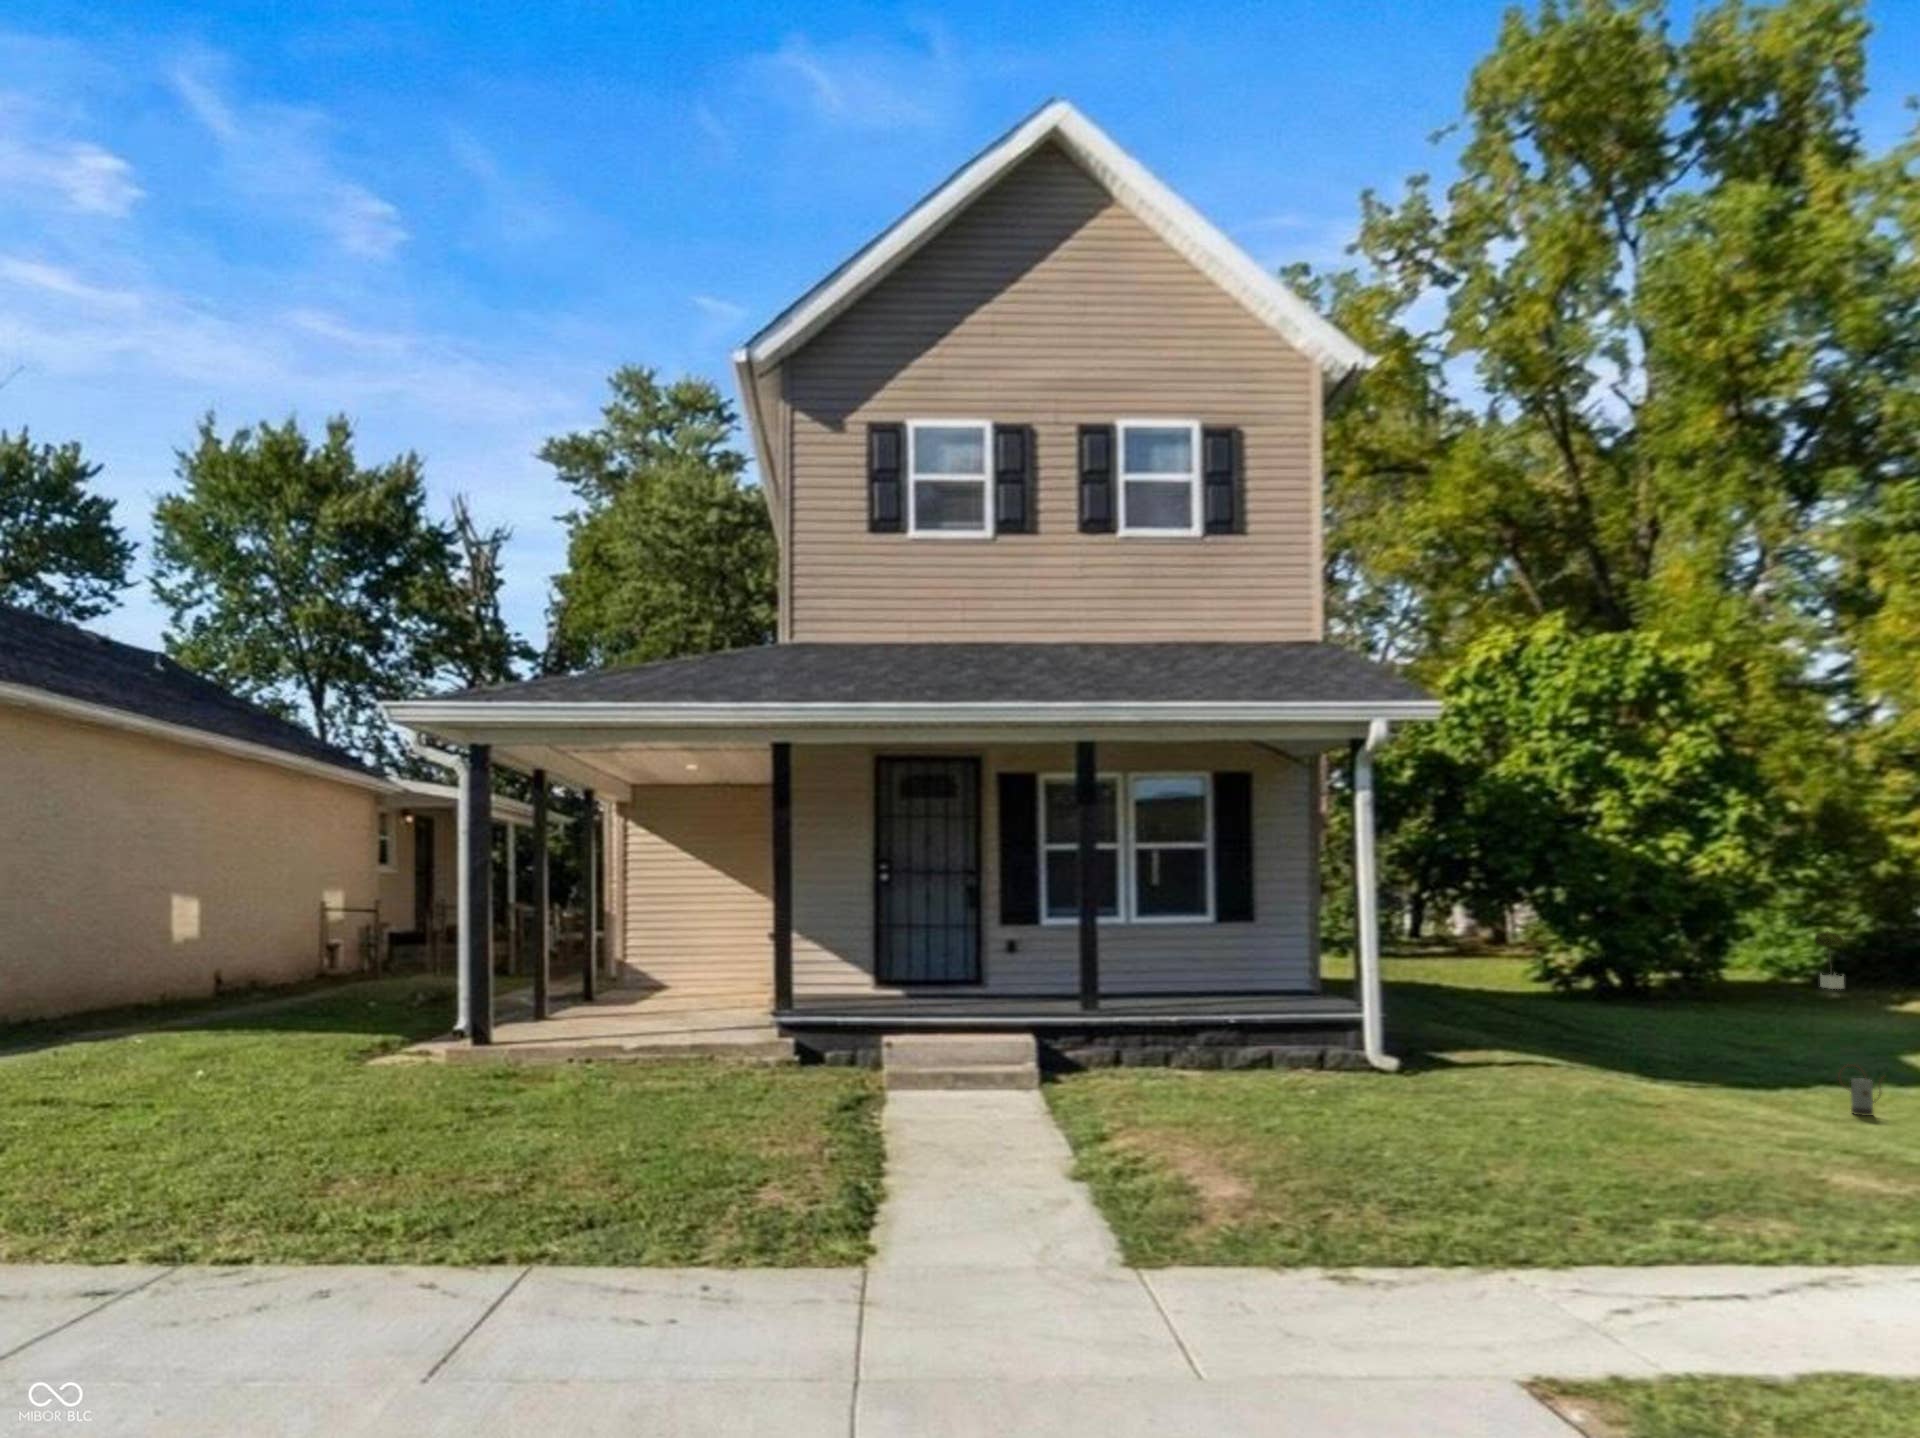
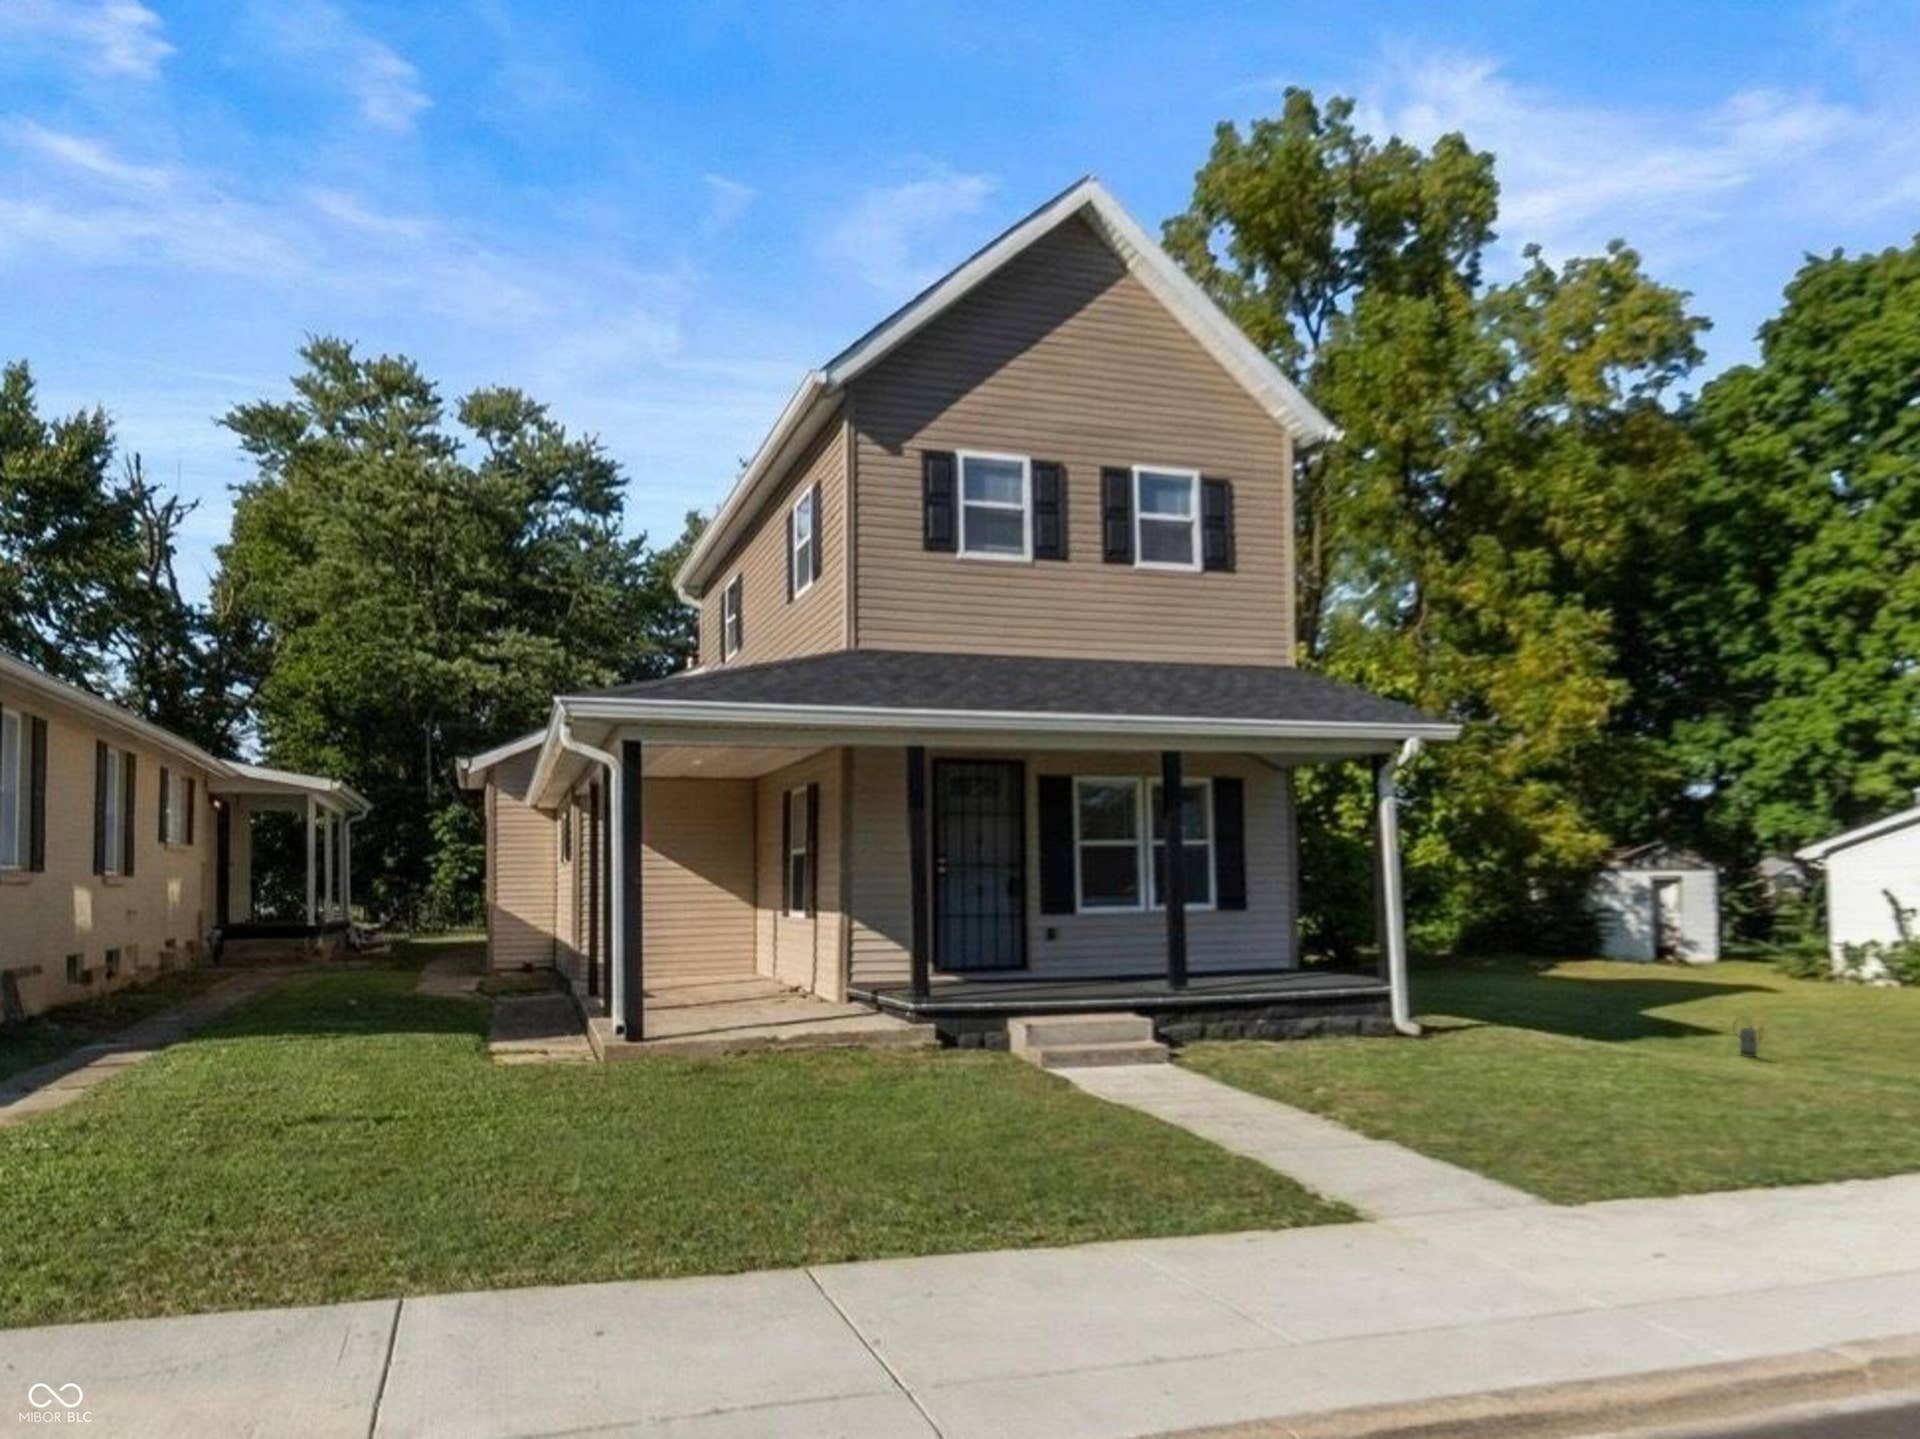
potted tree: present [1815,931,1844,989] -> none [1461,908,1483,955]

